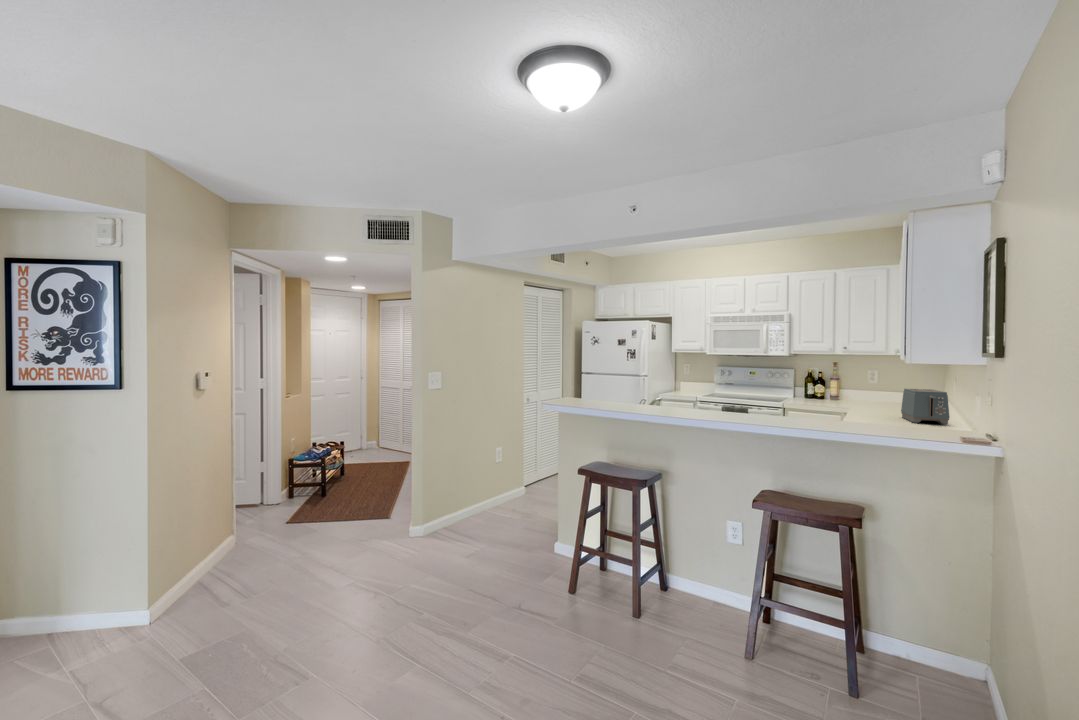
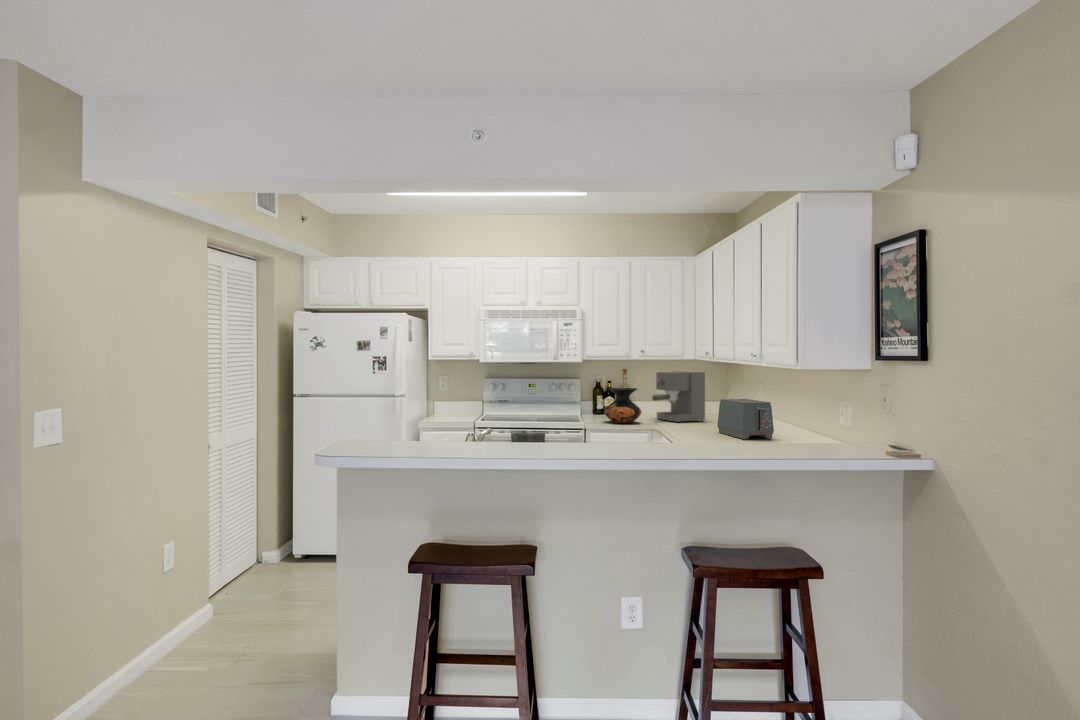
coffee maker: none [853,365,911,410] -> present [652,371,705,422]
vase: none [805,377,840,406] -> present [604,388,641,423]

